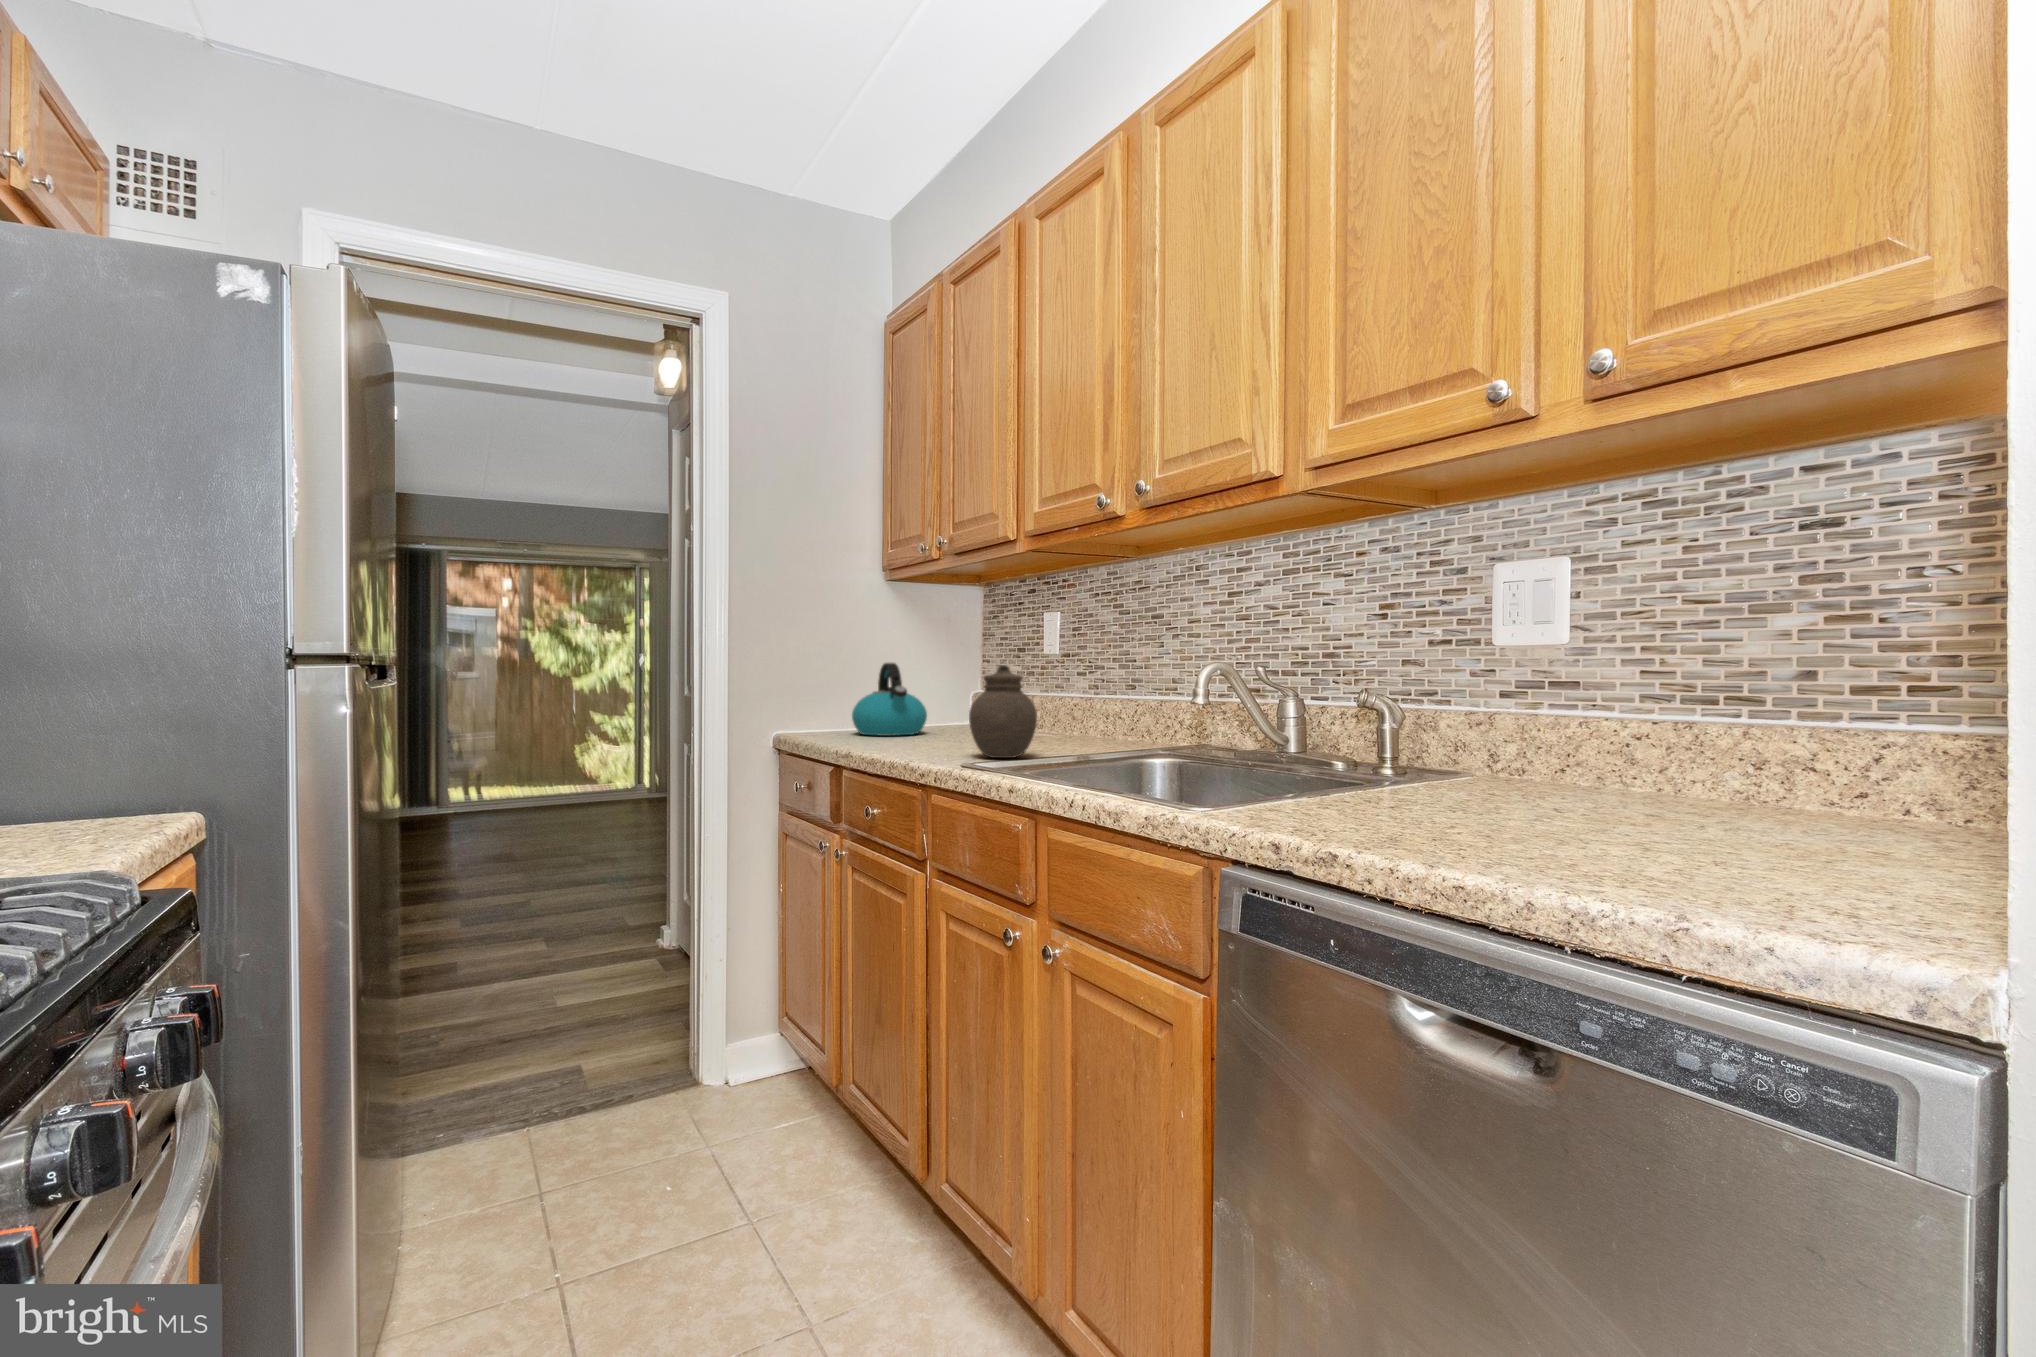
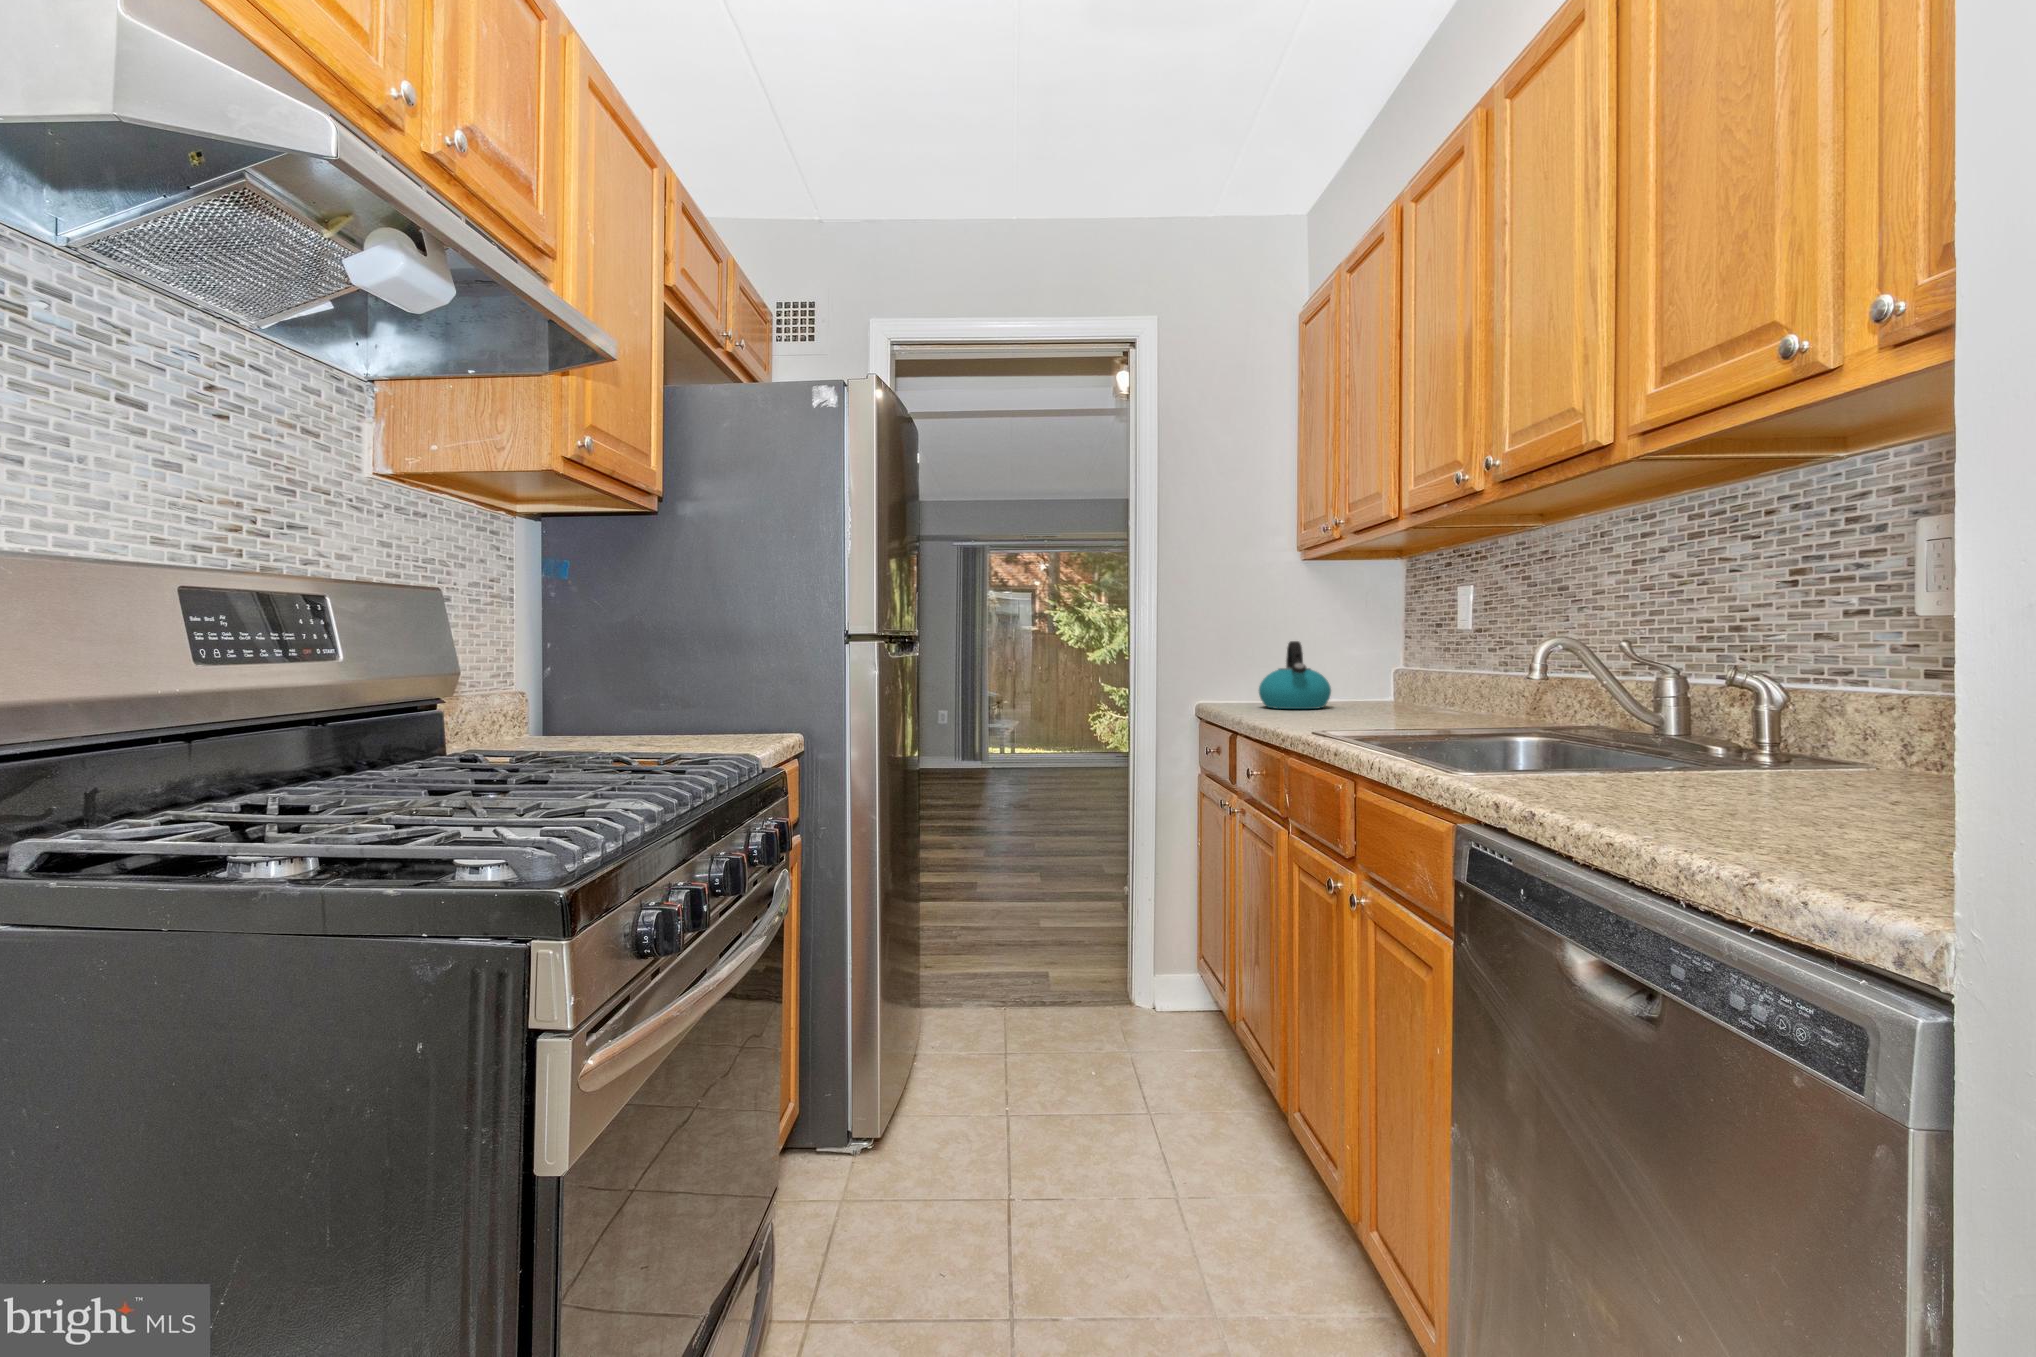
jar: present [969,665,1037,758] -> none [1337,643,1405,731]

